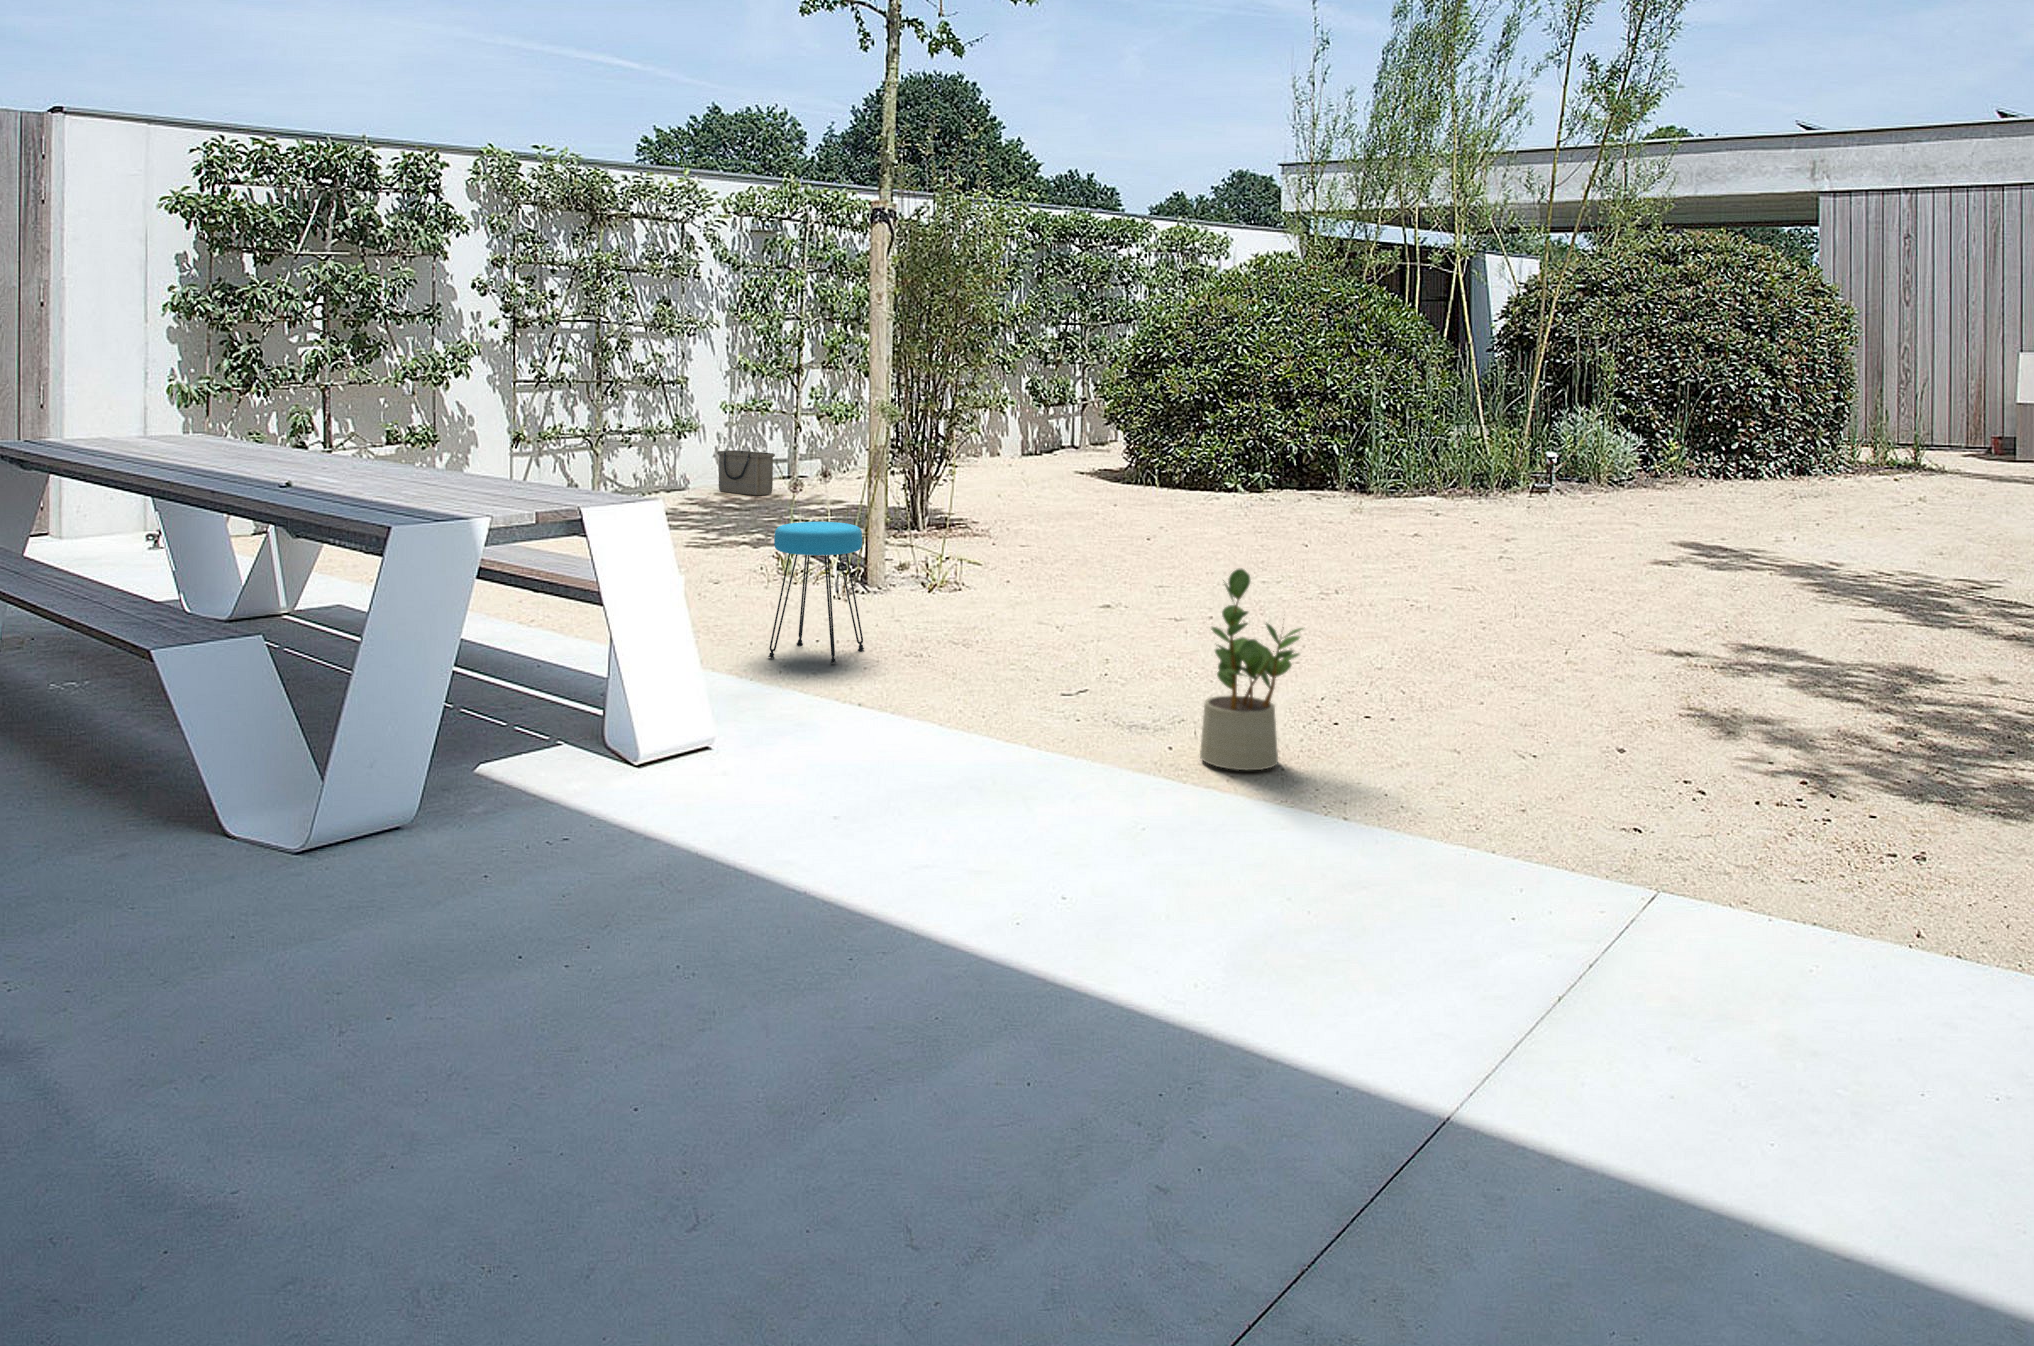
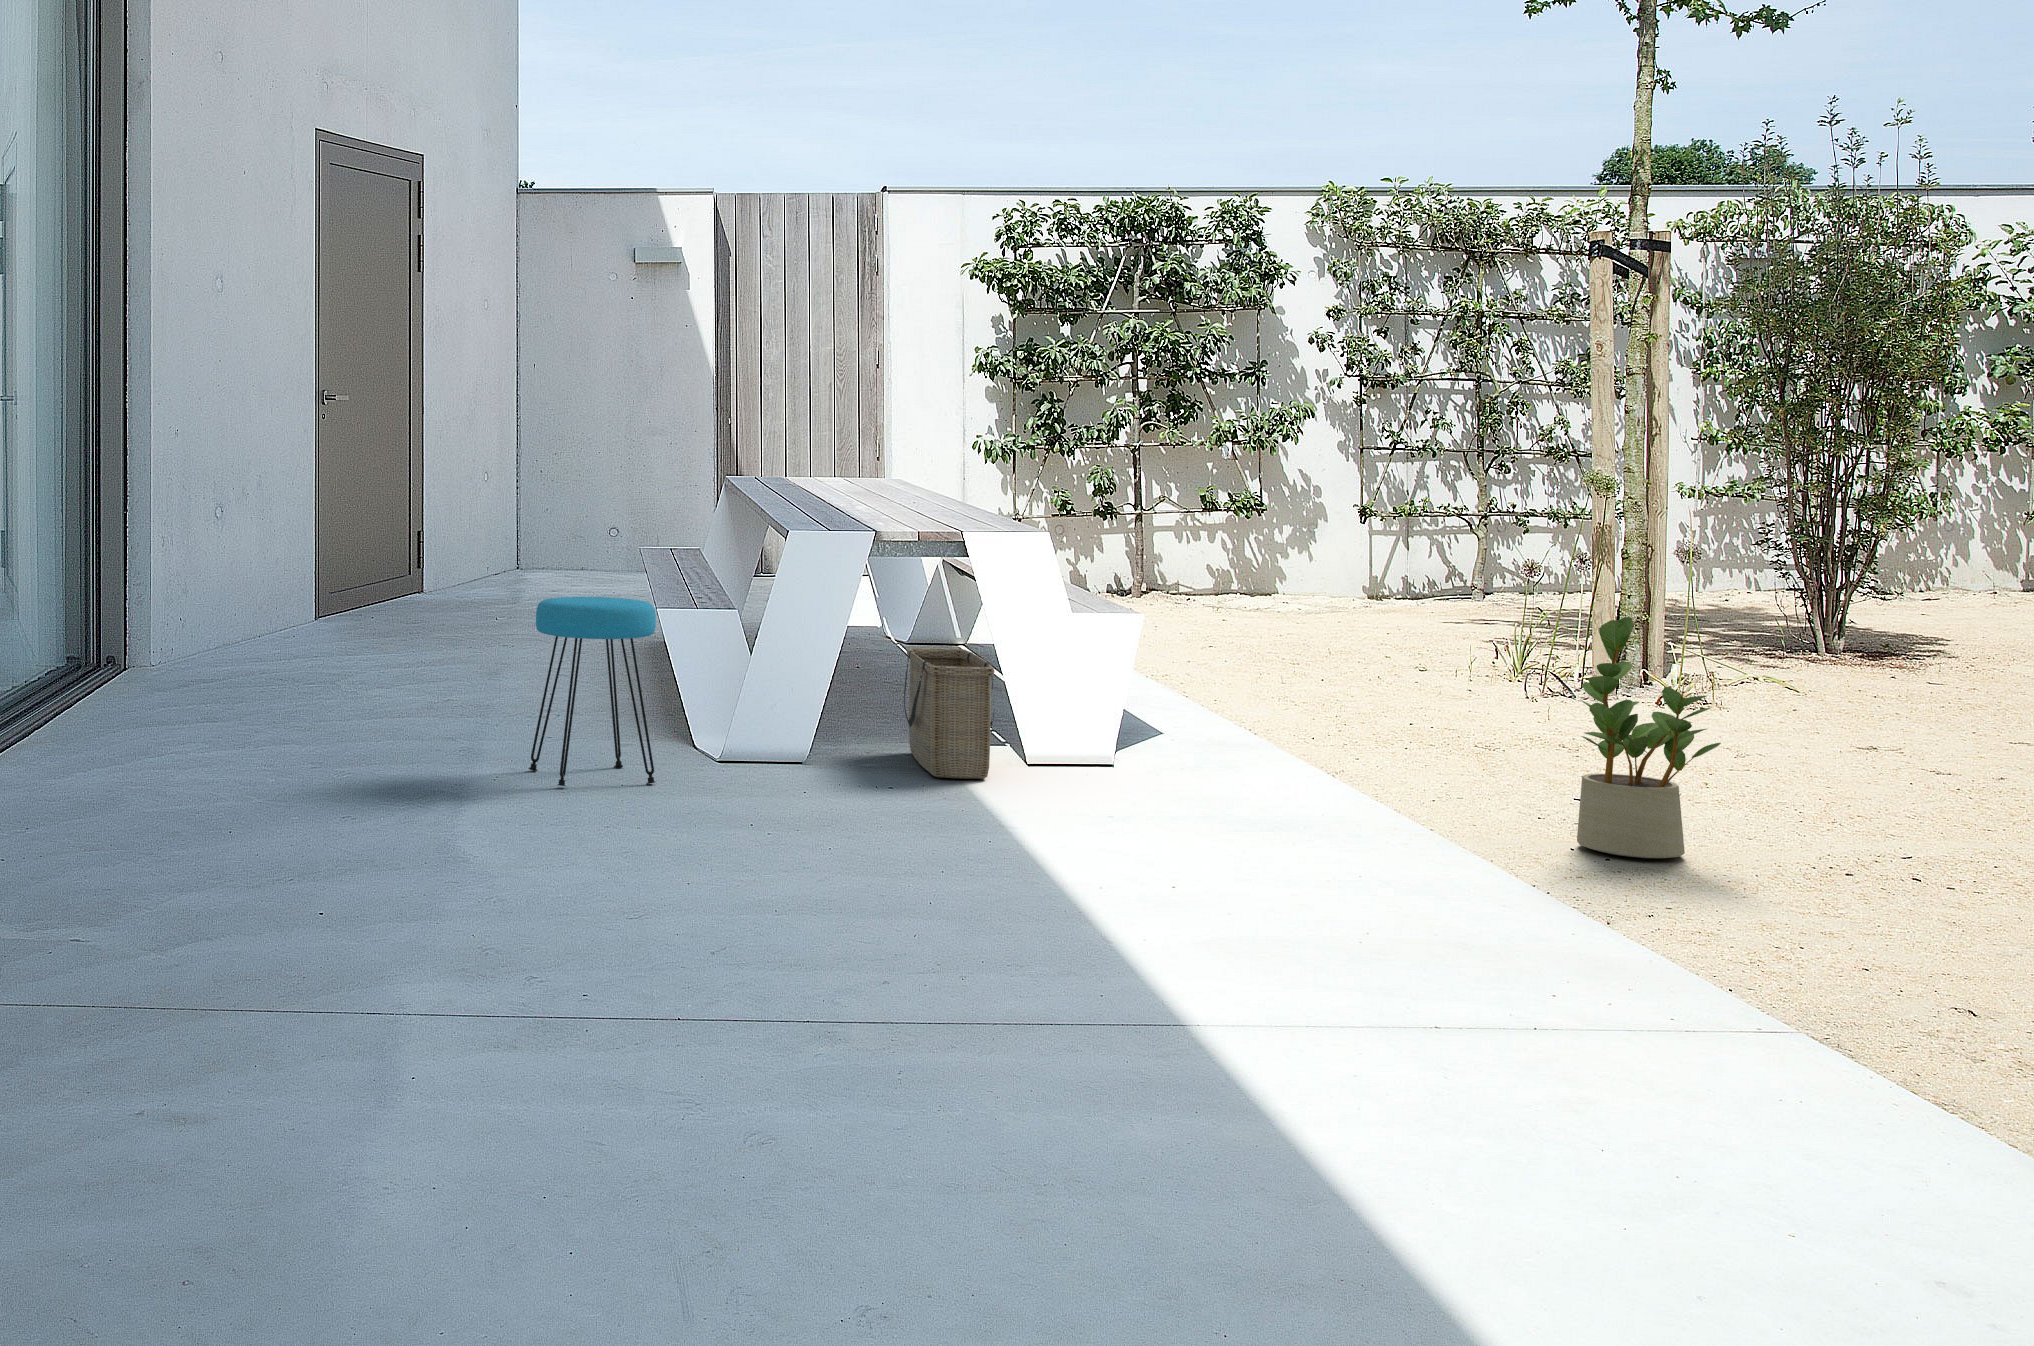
basket: present [717,450,775,495] -> present [904,648,994,779]
stool: present [768,522,864,663] -> present [529,597,656,786]

